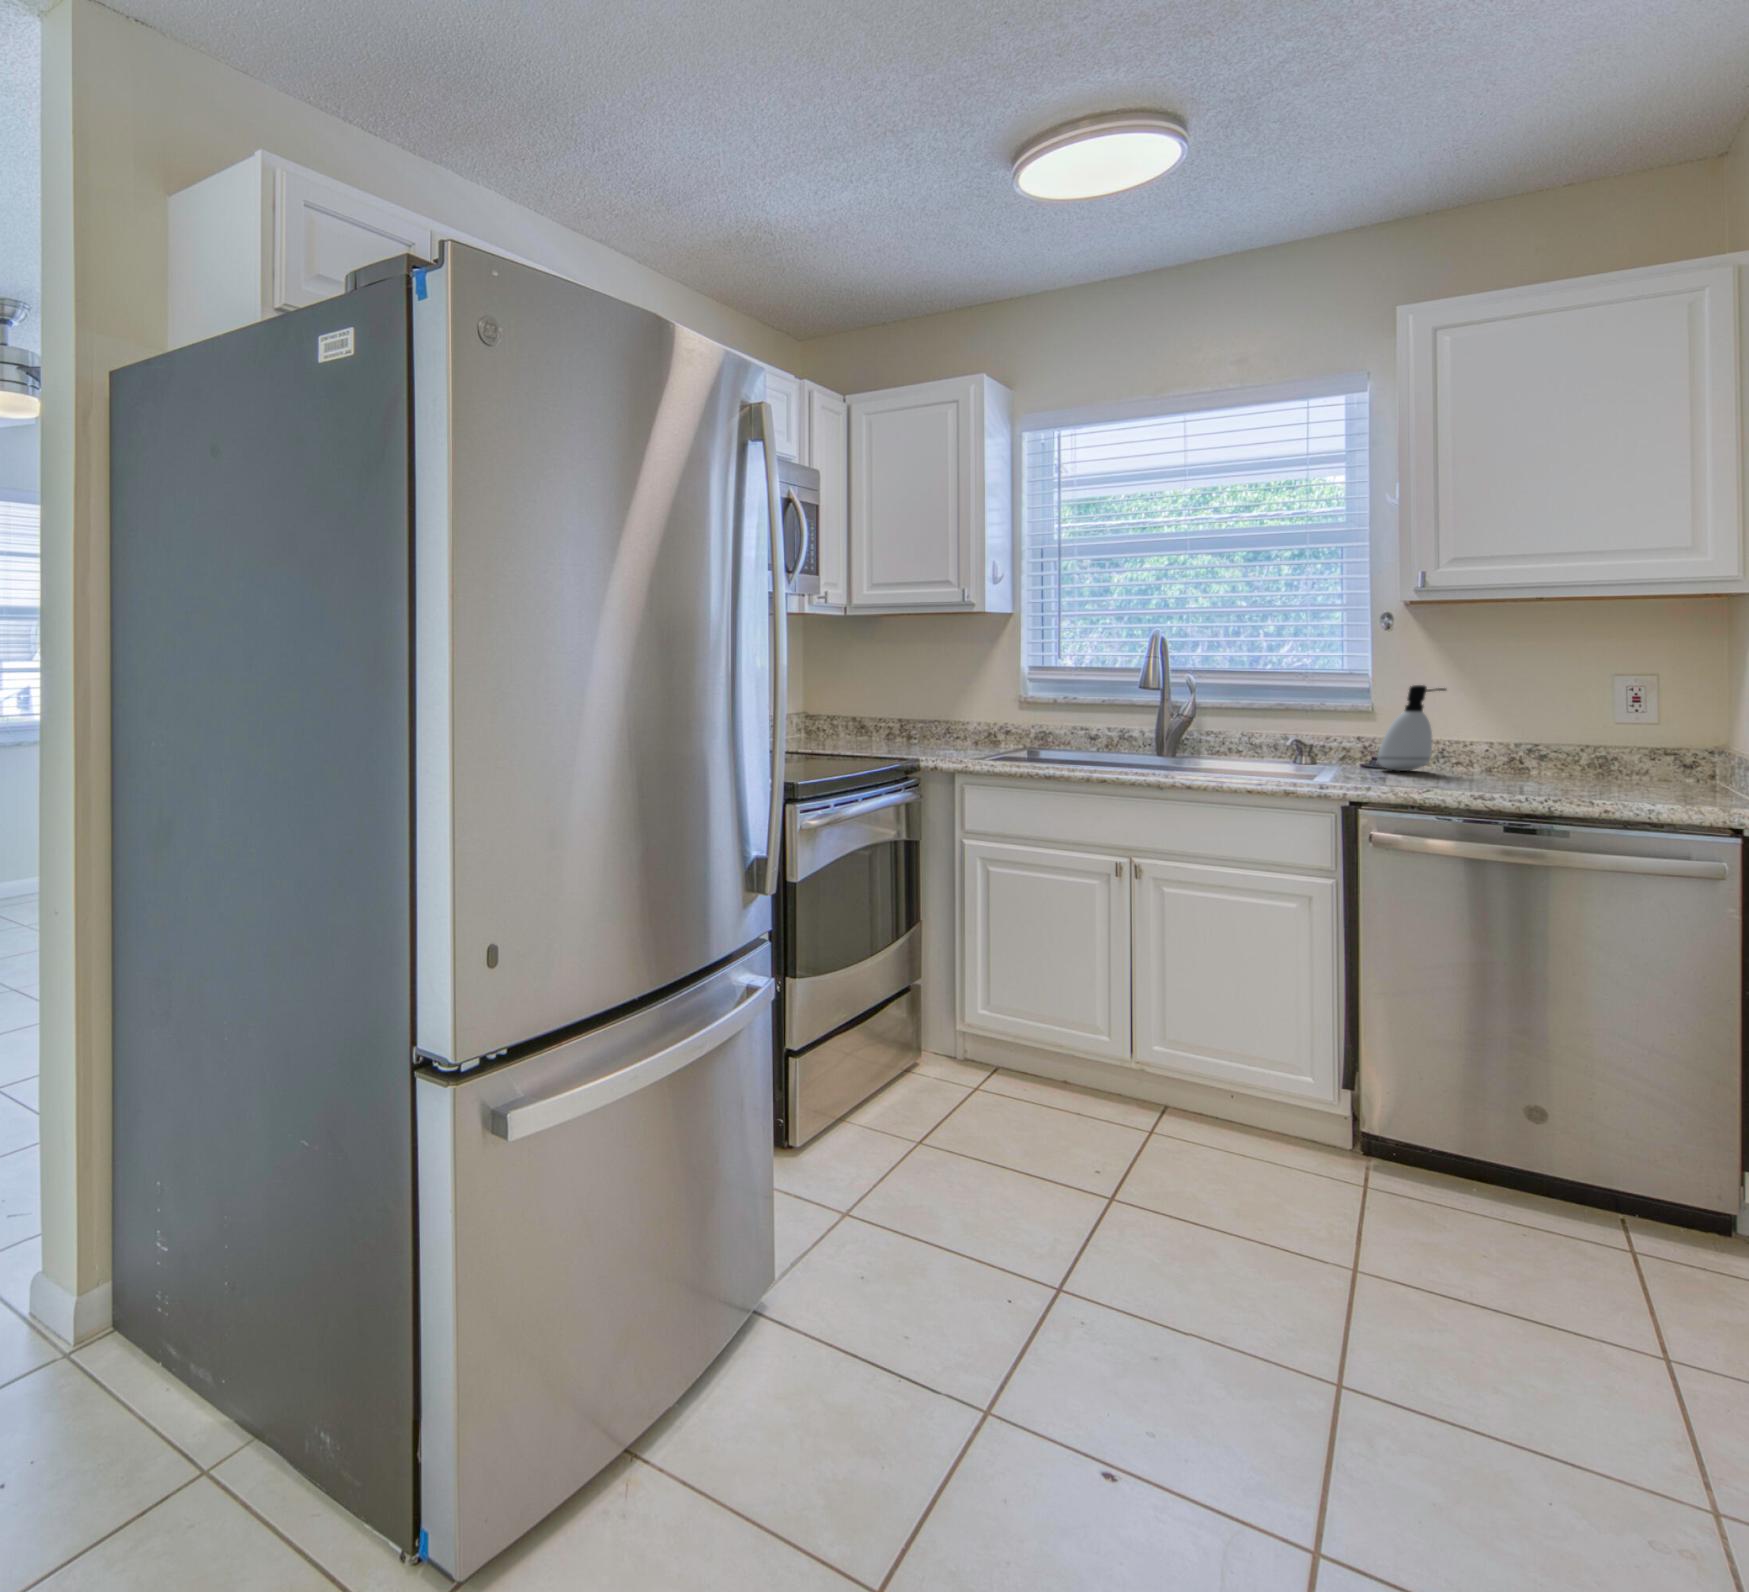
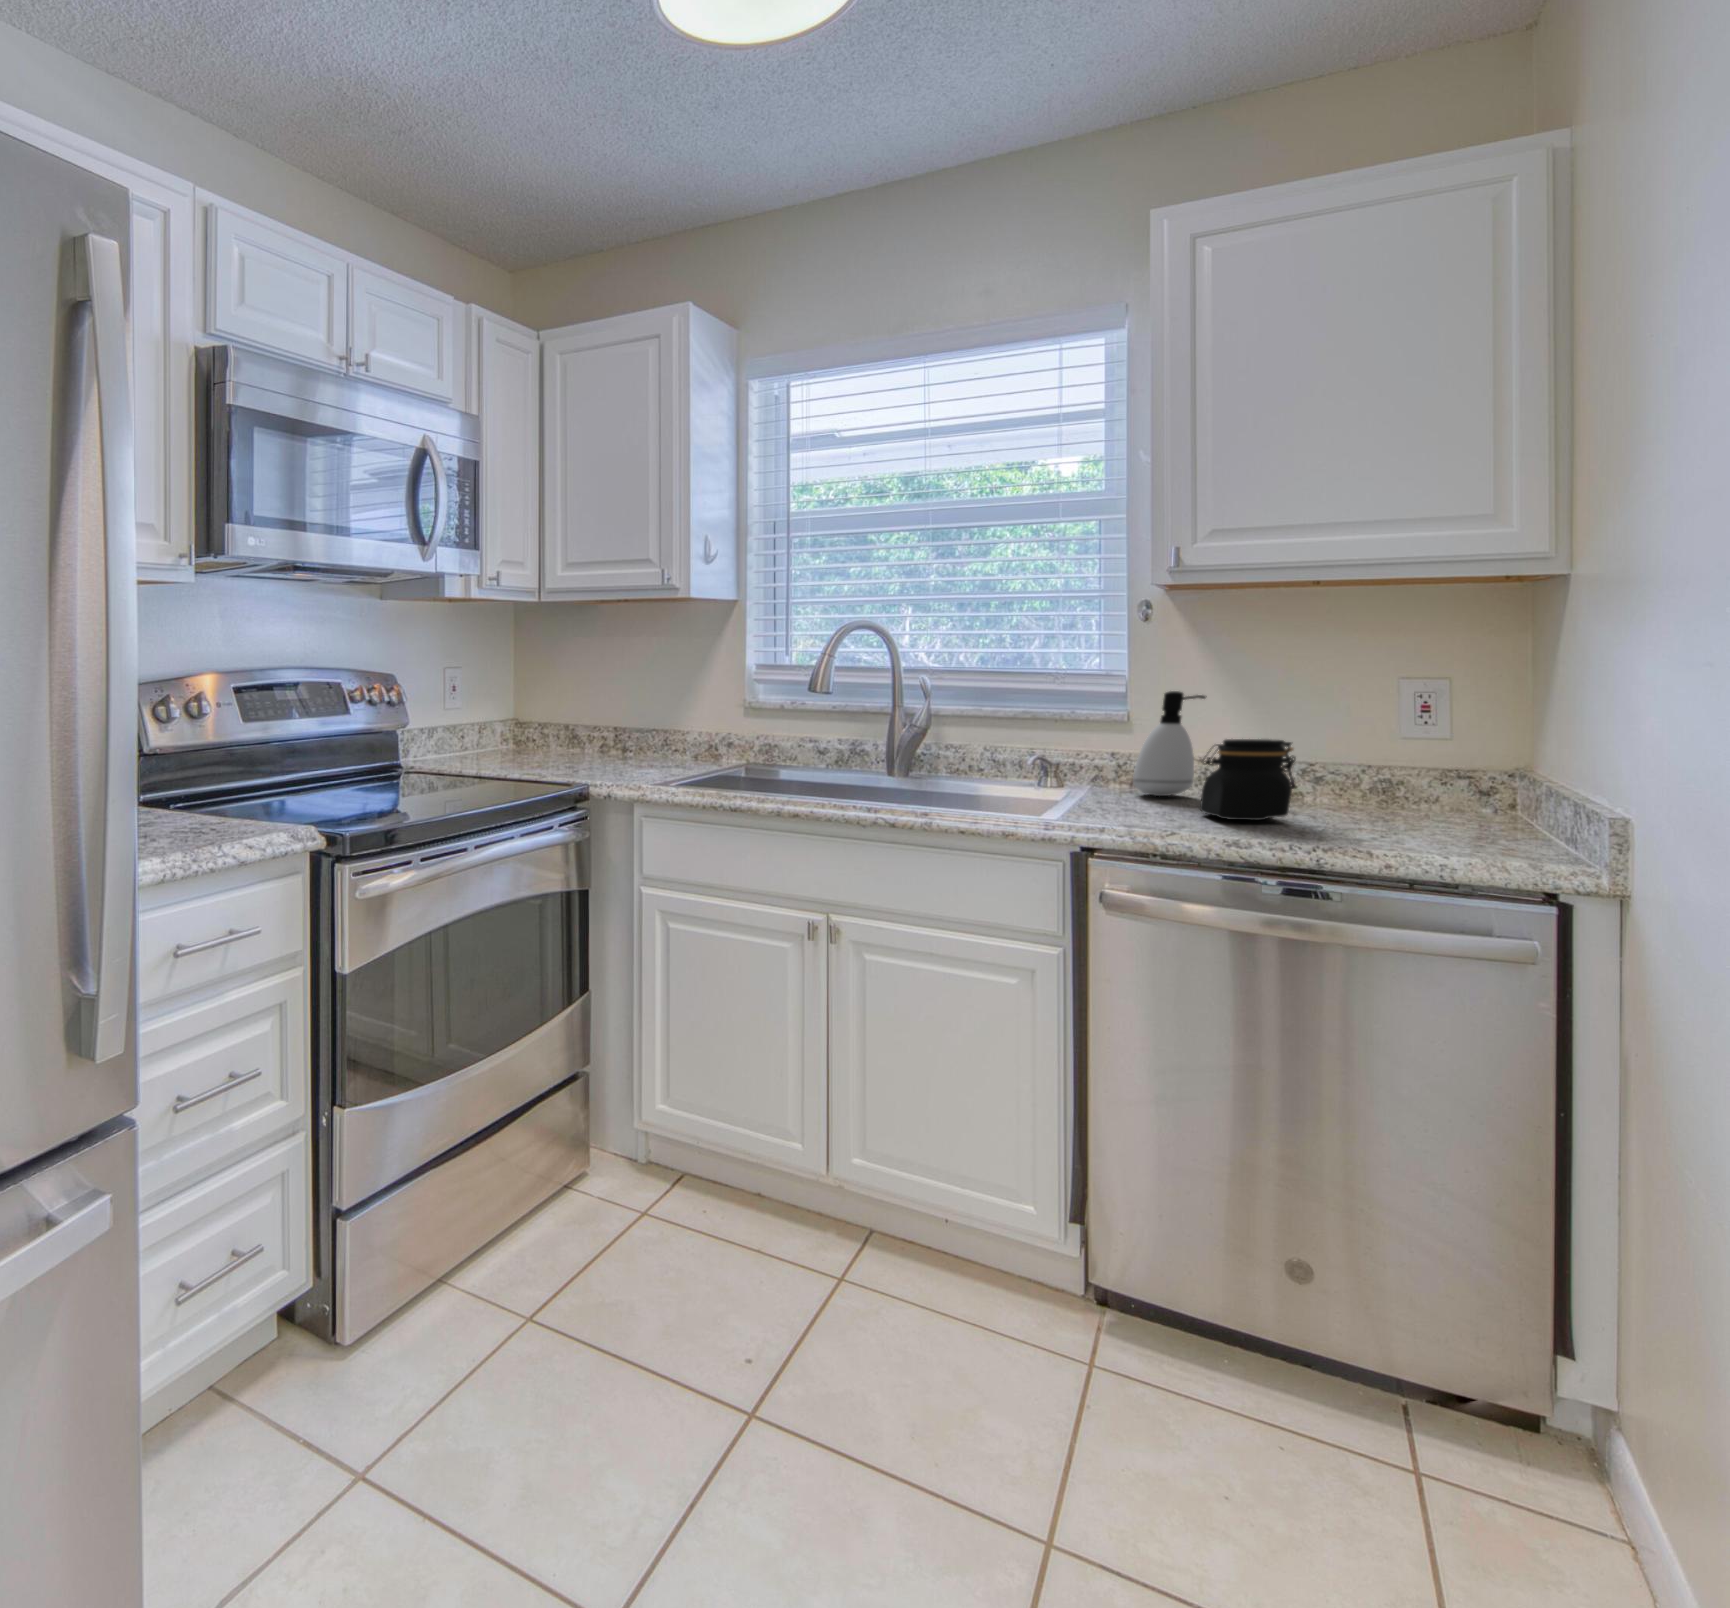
jar: none [1441,721,1527,785] -> present [1200,739,1296,821]

